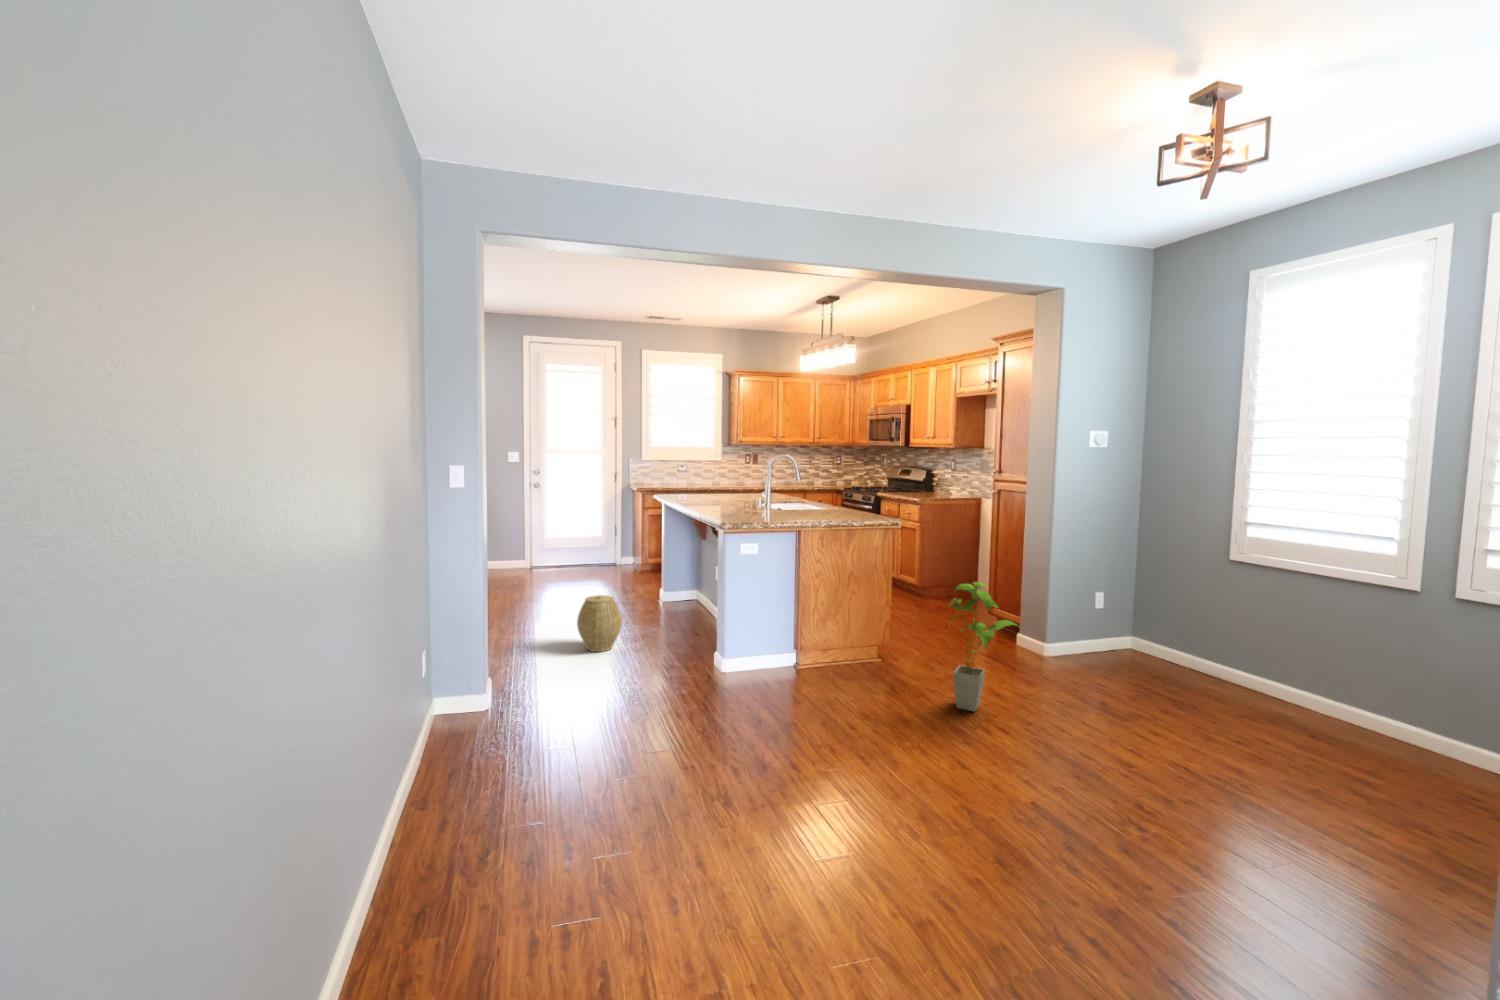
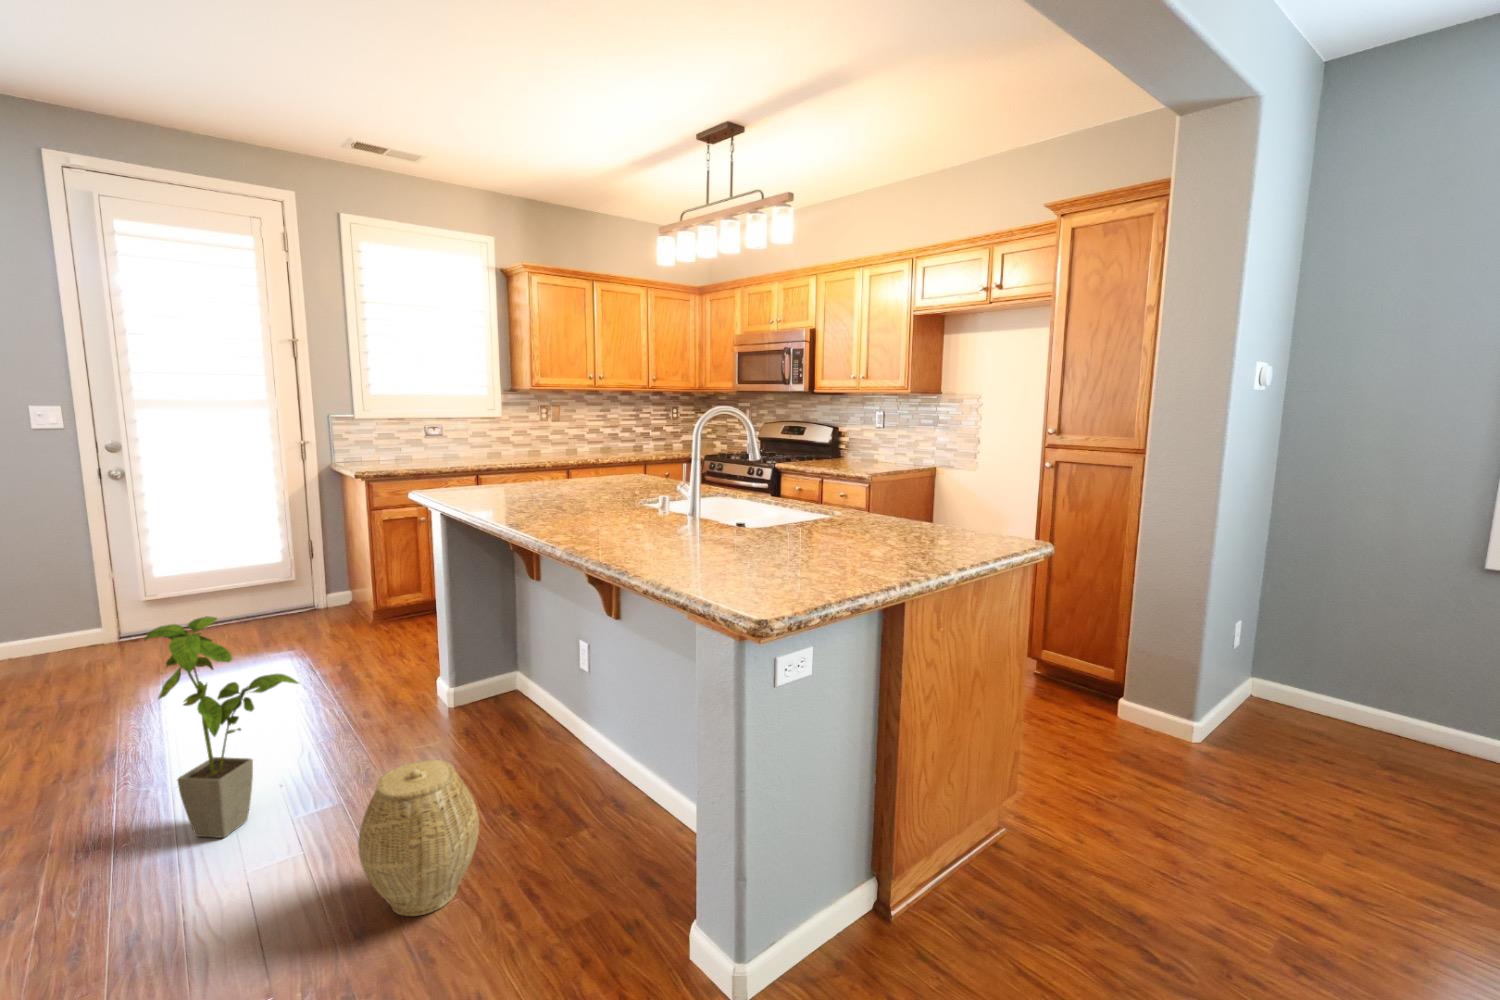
house plant: present [949,582,1017,711] -> present [145,616,298,838]

